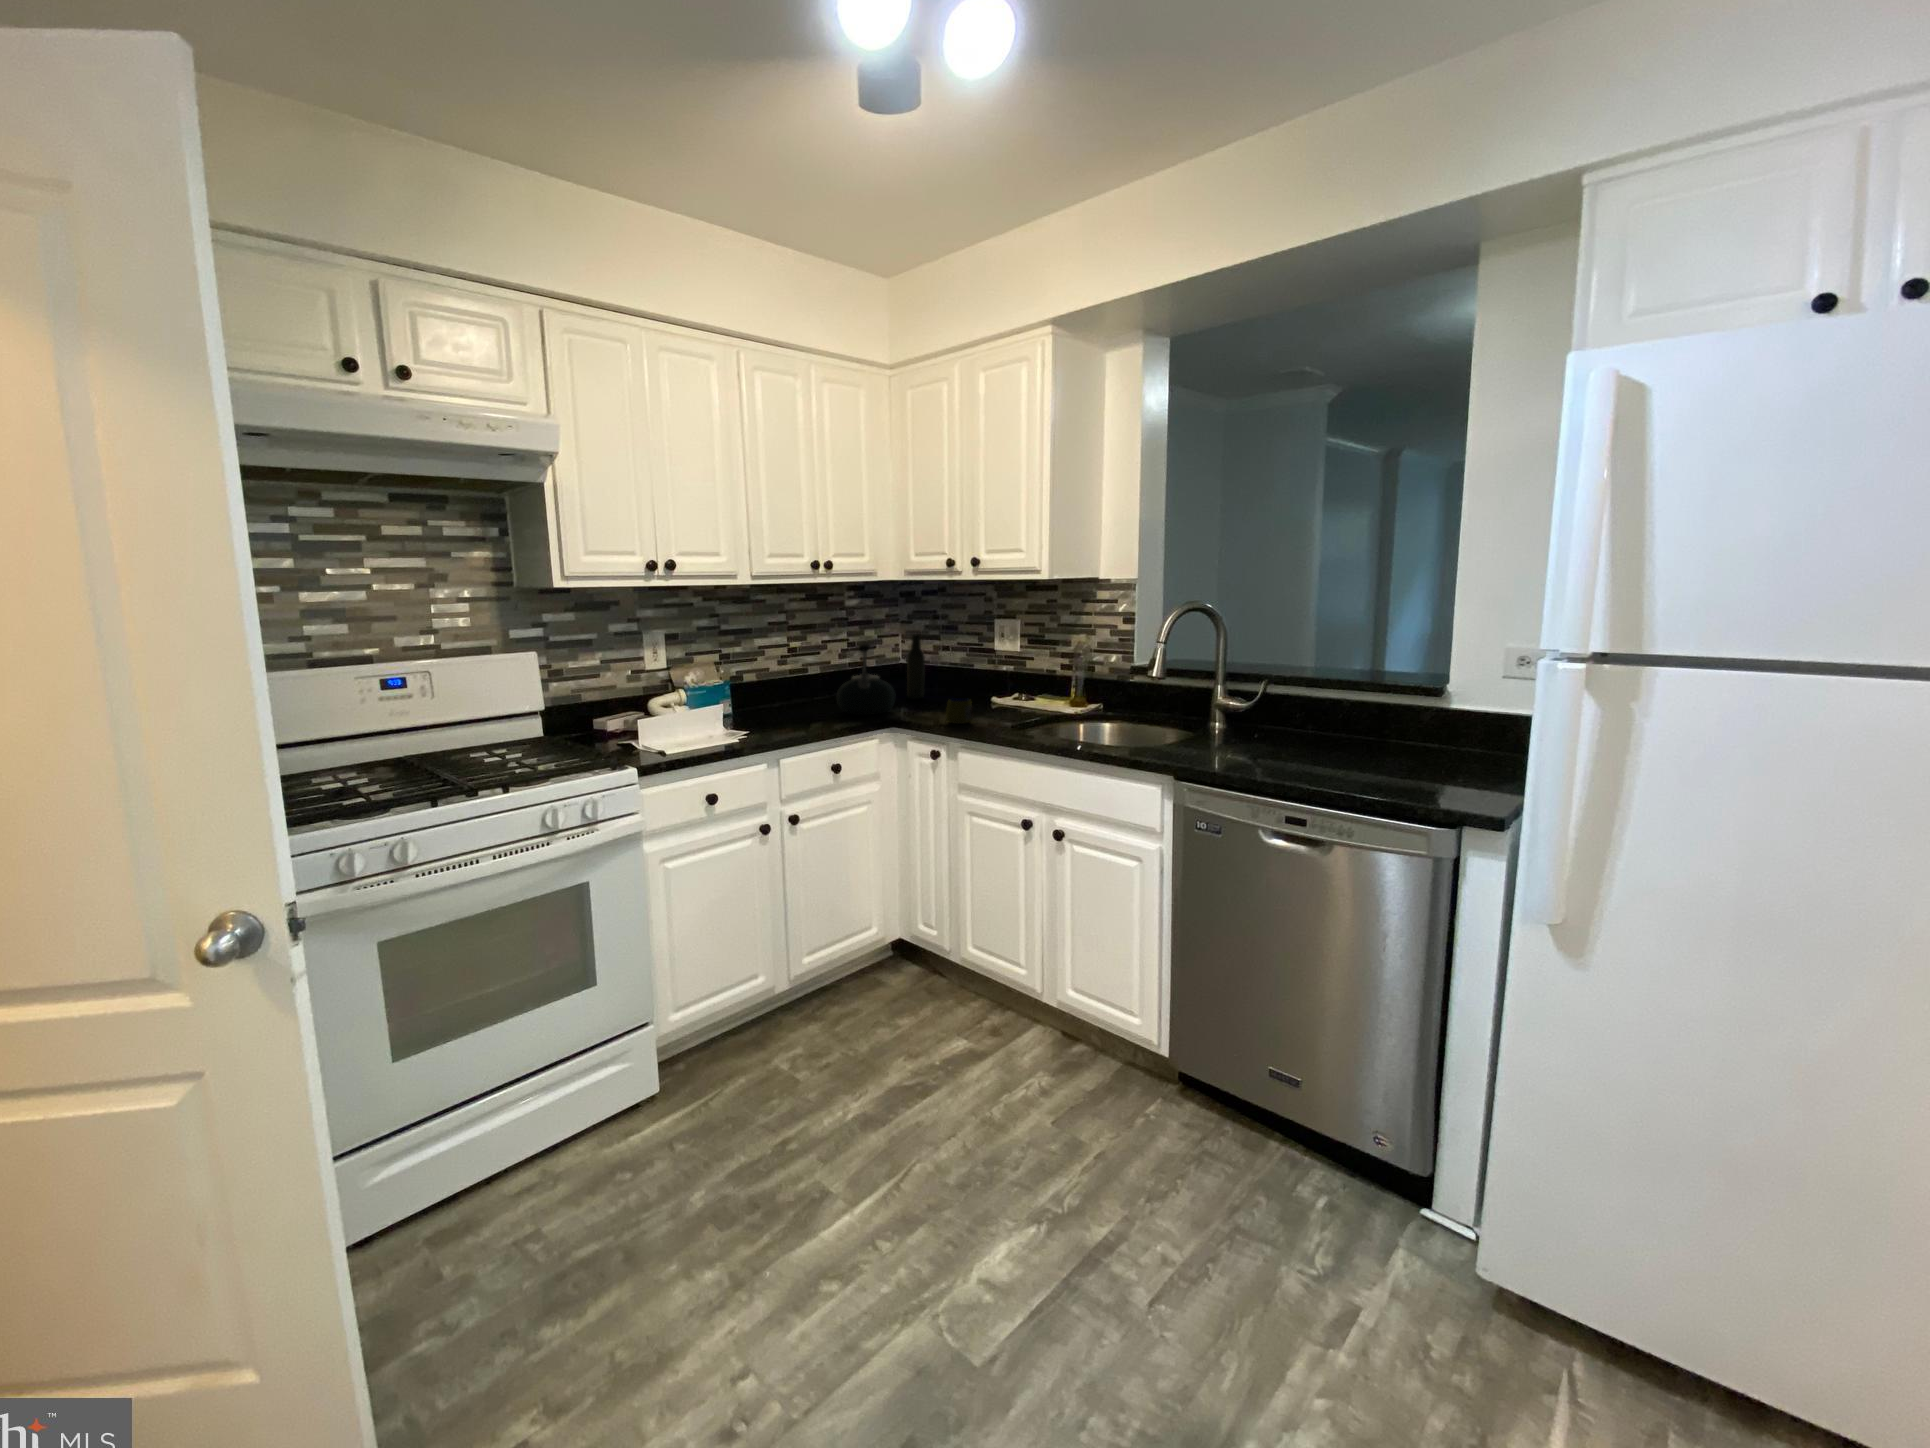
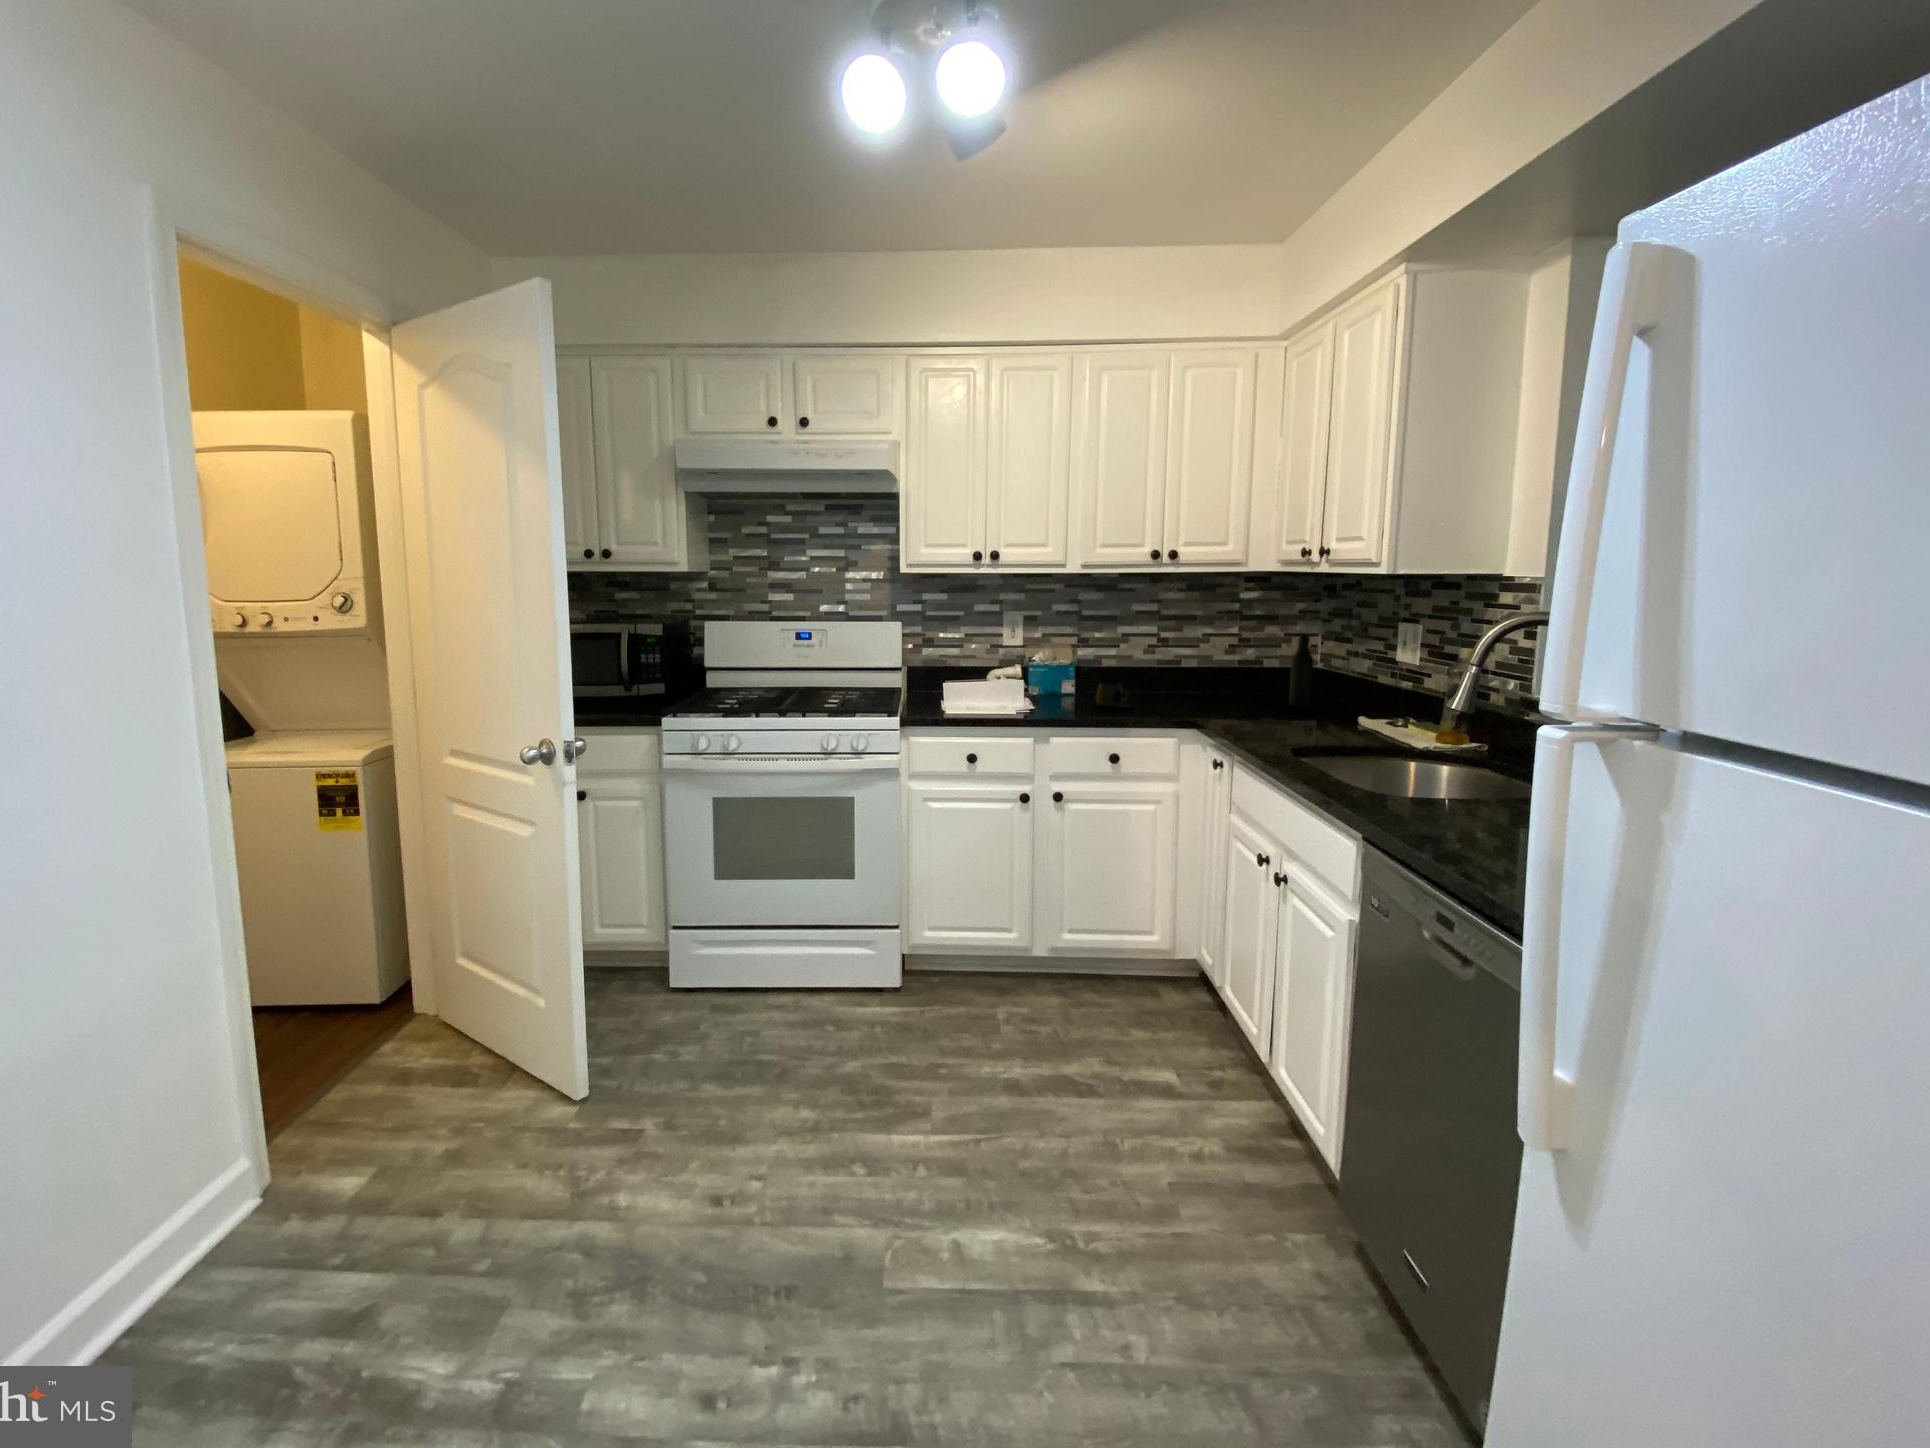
kettle: present [837,643,896,715] -> none [1170,638,1236,713]
mug: present [946,698,974,724] -> present [1096,683,1129,707]

